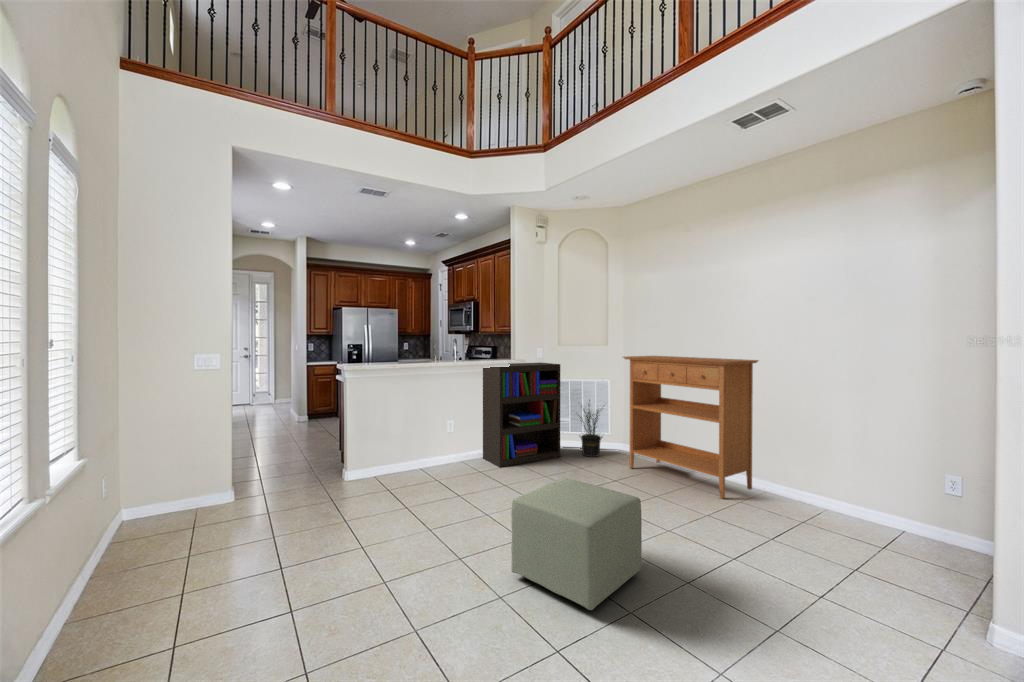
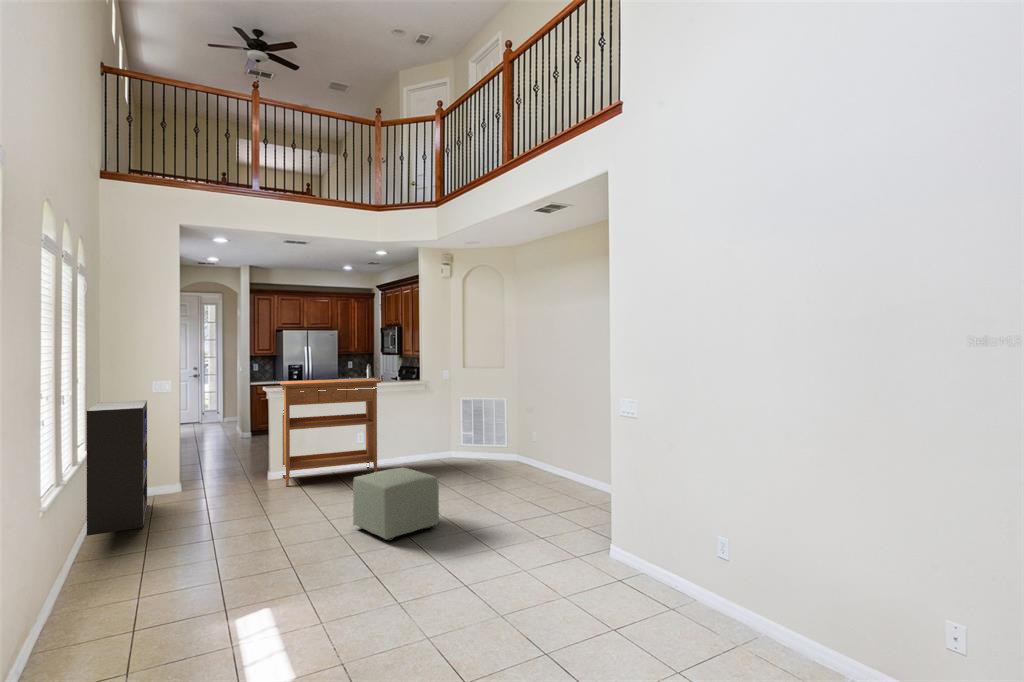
console table: present [623,356,758,499] -> present [278,378,382,486]
bookshelf: present [483,363,560,467] -> present [87,400,147,536]
potted plant: present [580,400,603,457] -> none [469,414,497,465]

